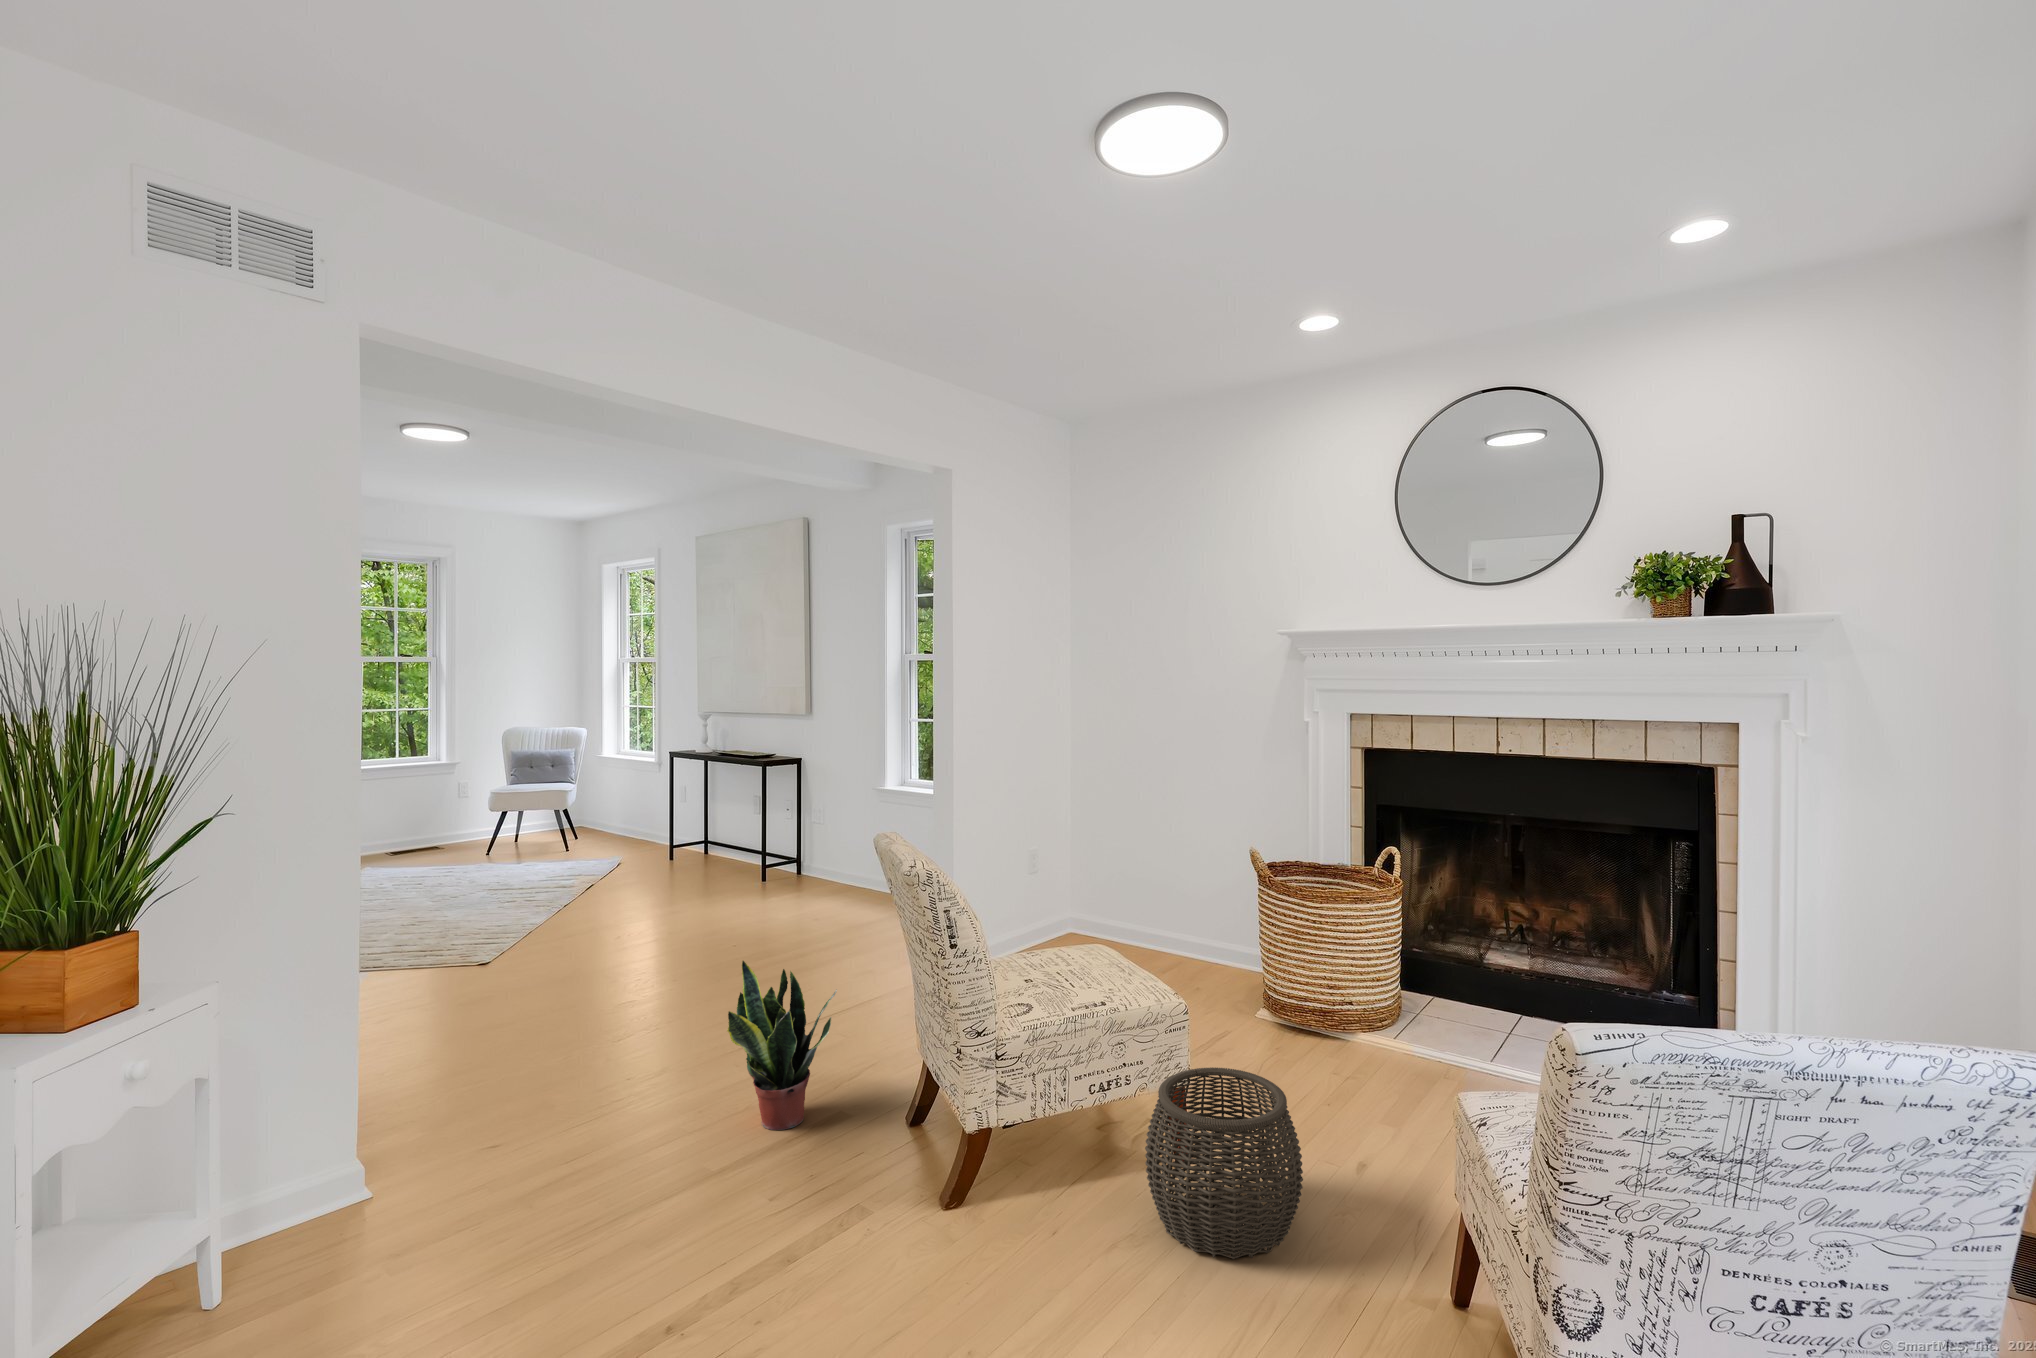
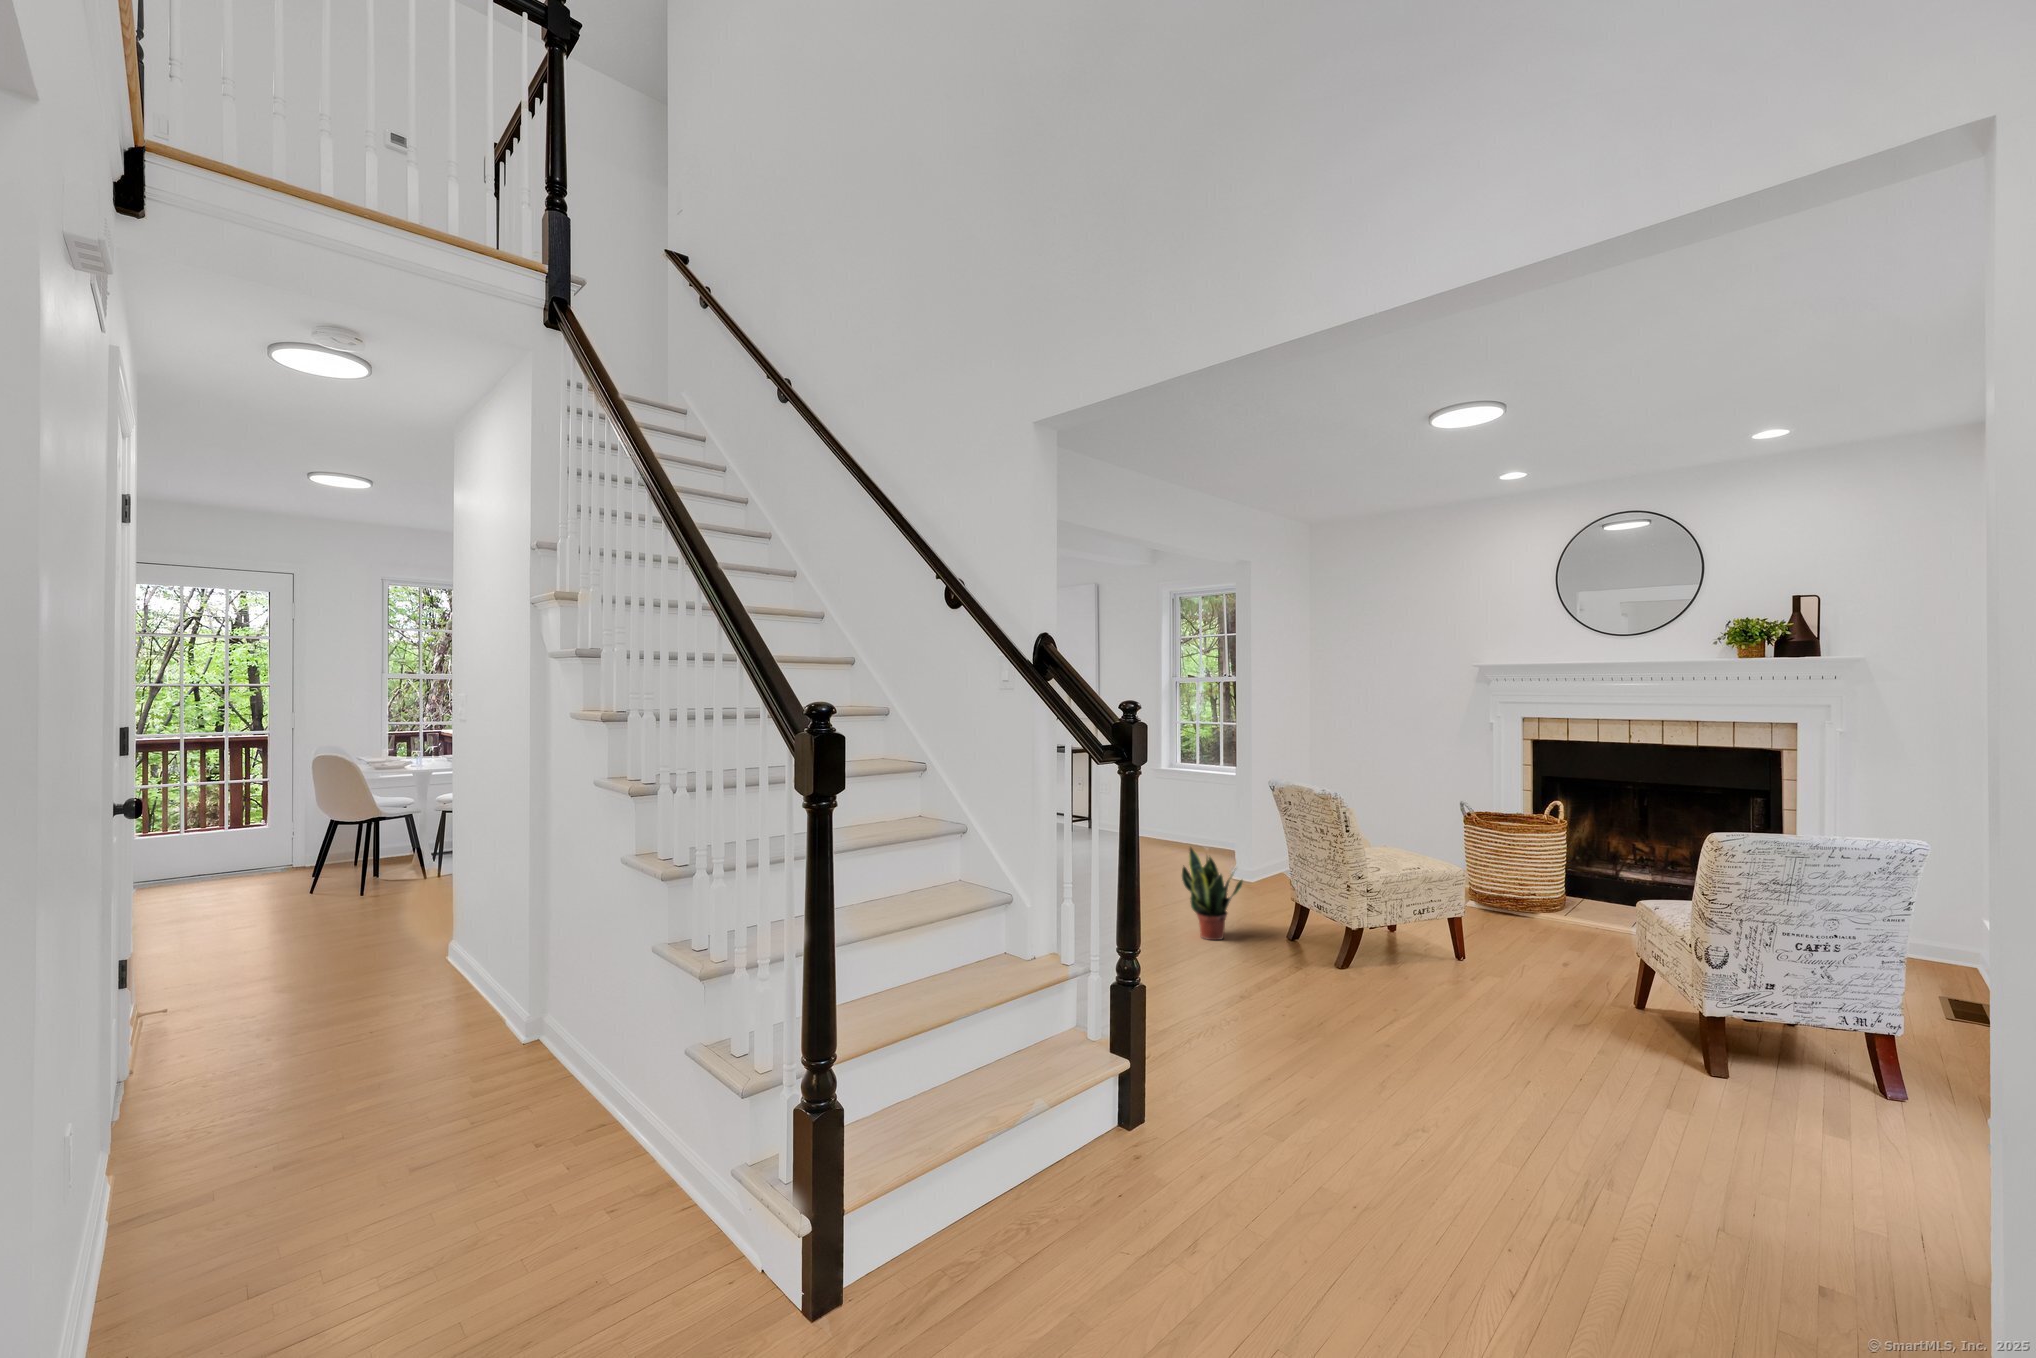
woven basket: present [1145,1067,1303,1259] -> none [1451,902,1546,992]

